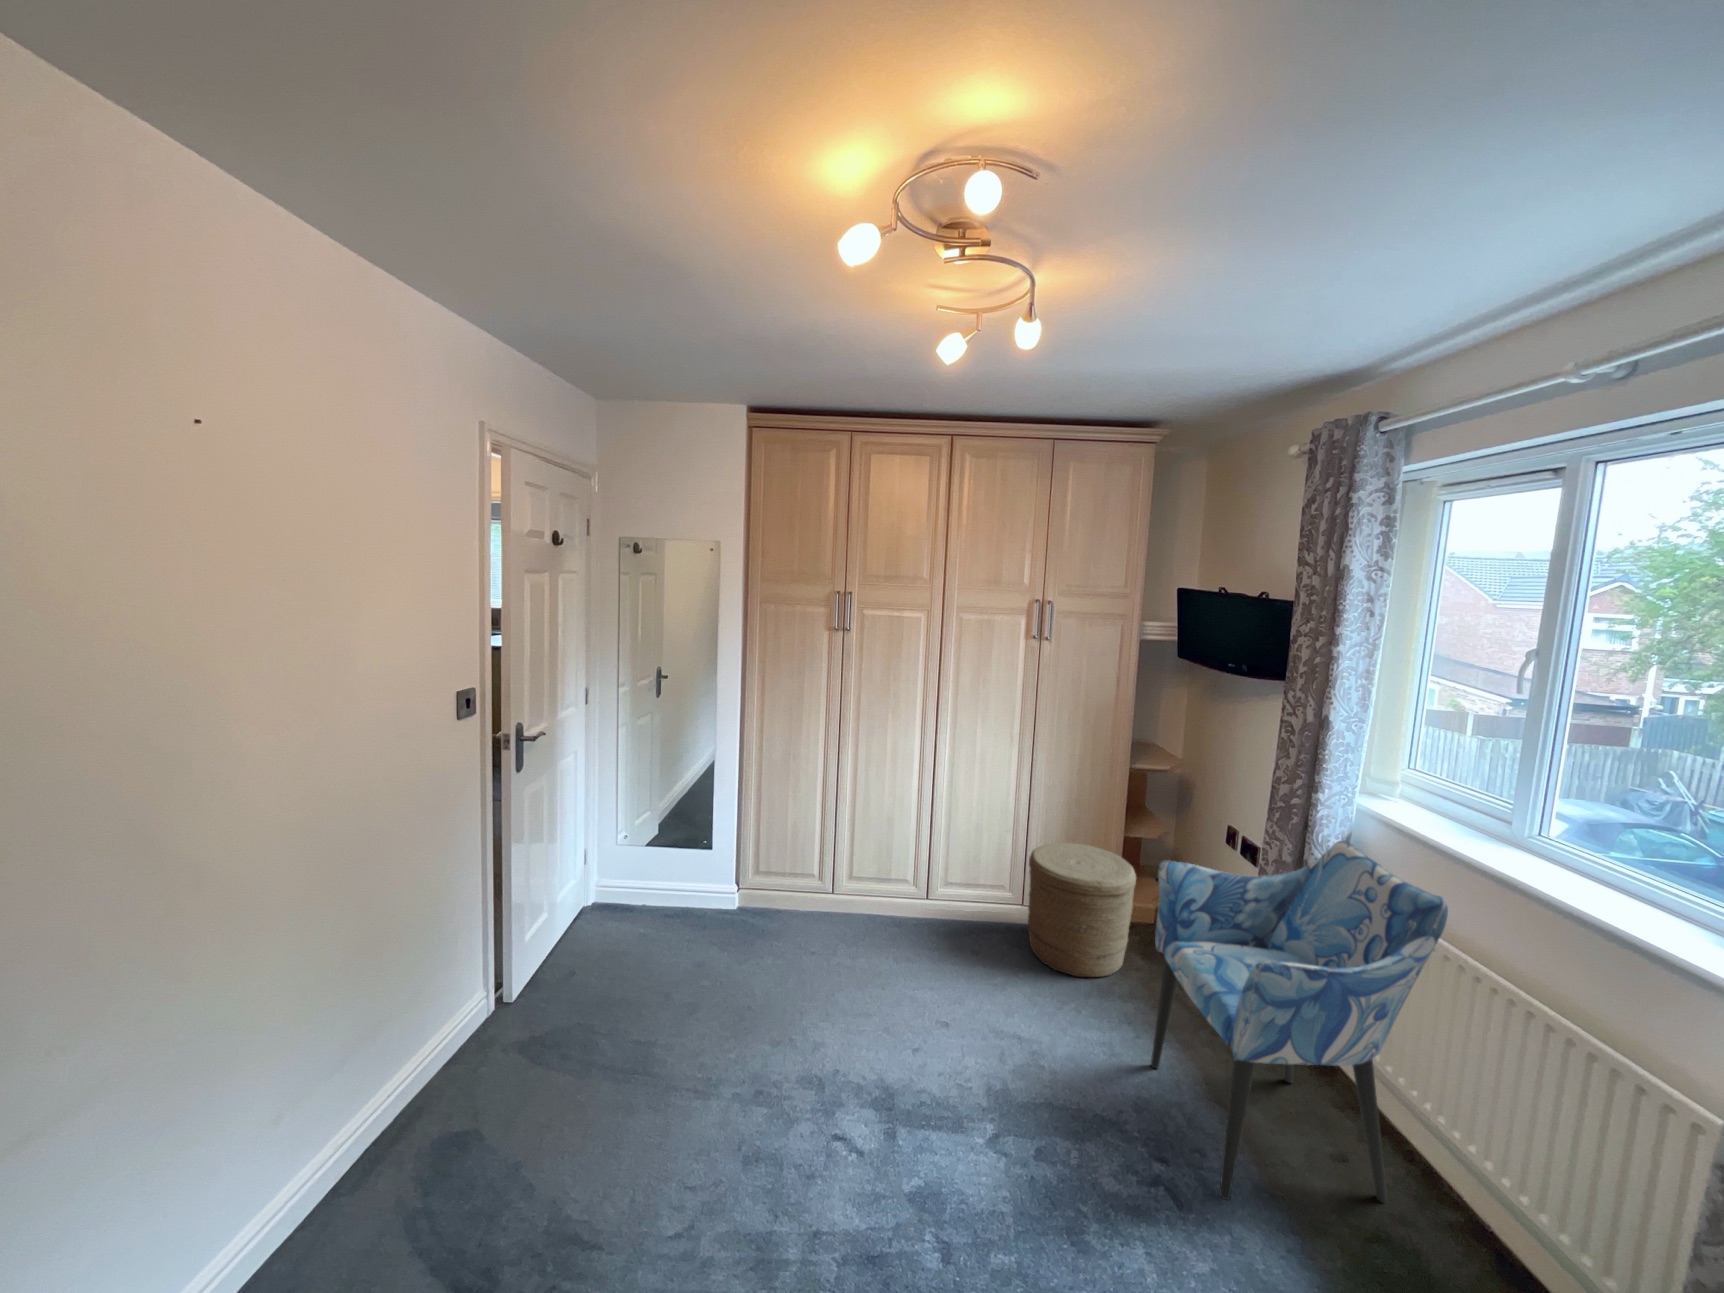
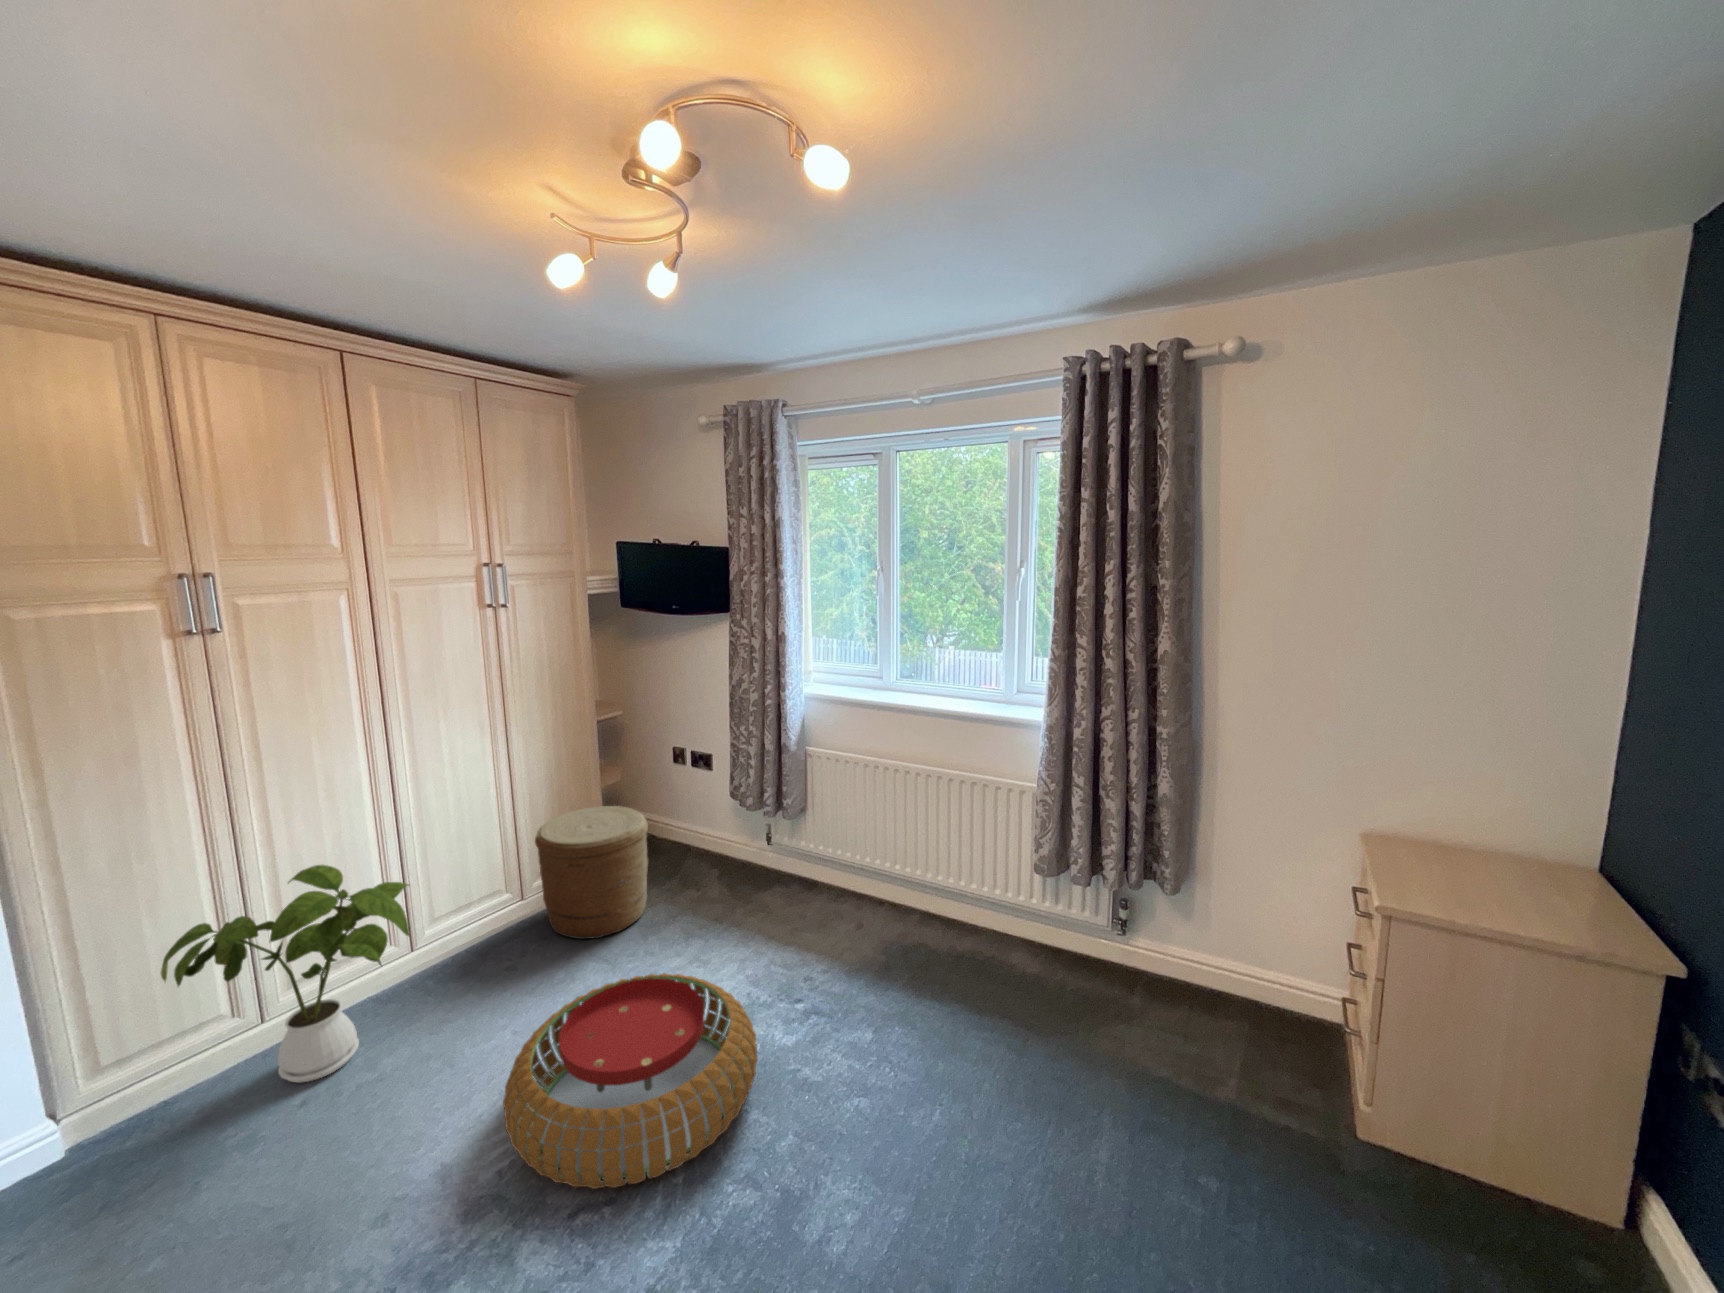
house plant: none [776,796,924,945] -> present [161,865,410,1083]
armchair: present [1151,841,1448,1204] -> none [712,718,899,993]
pouf: none [837,988,1069,1191] -> present [503,973,757,1189]

